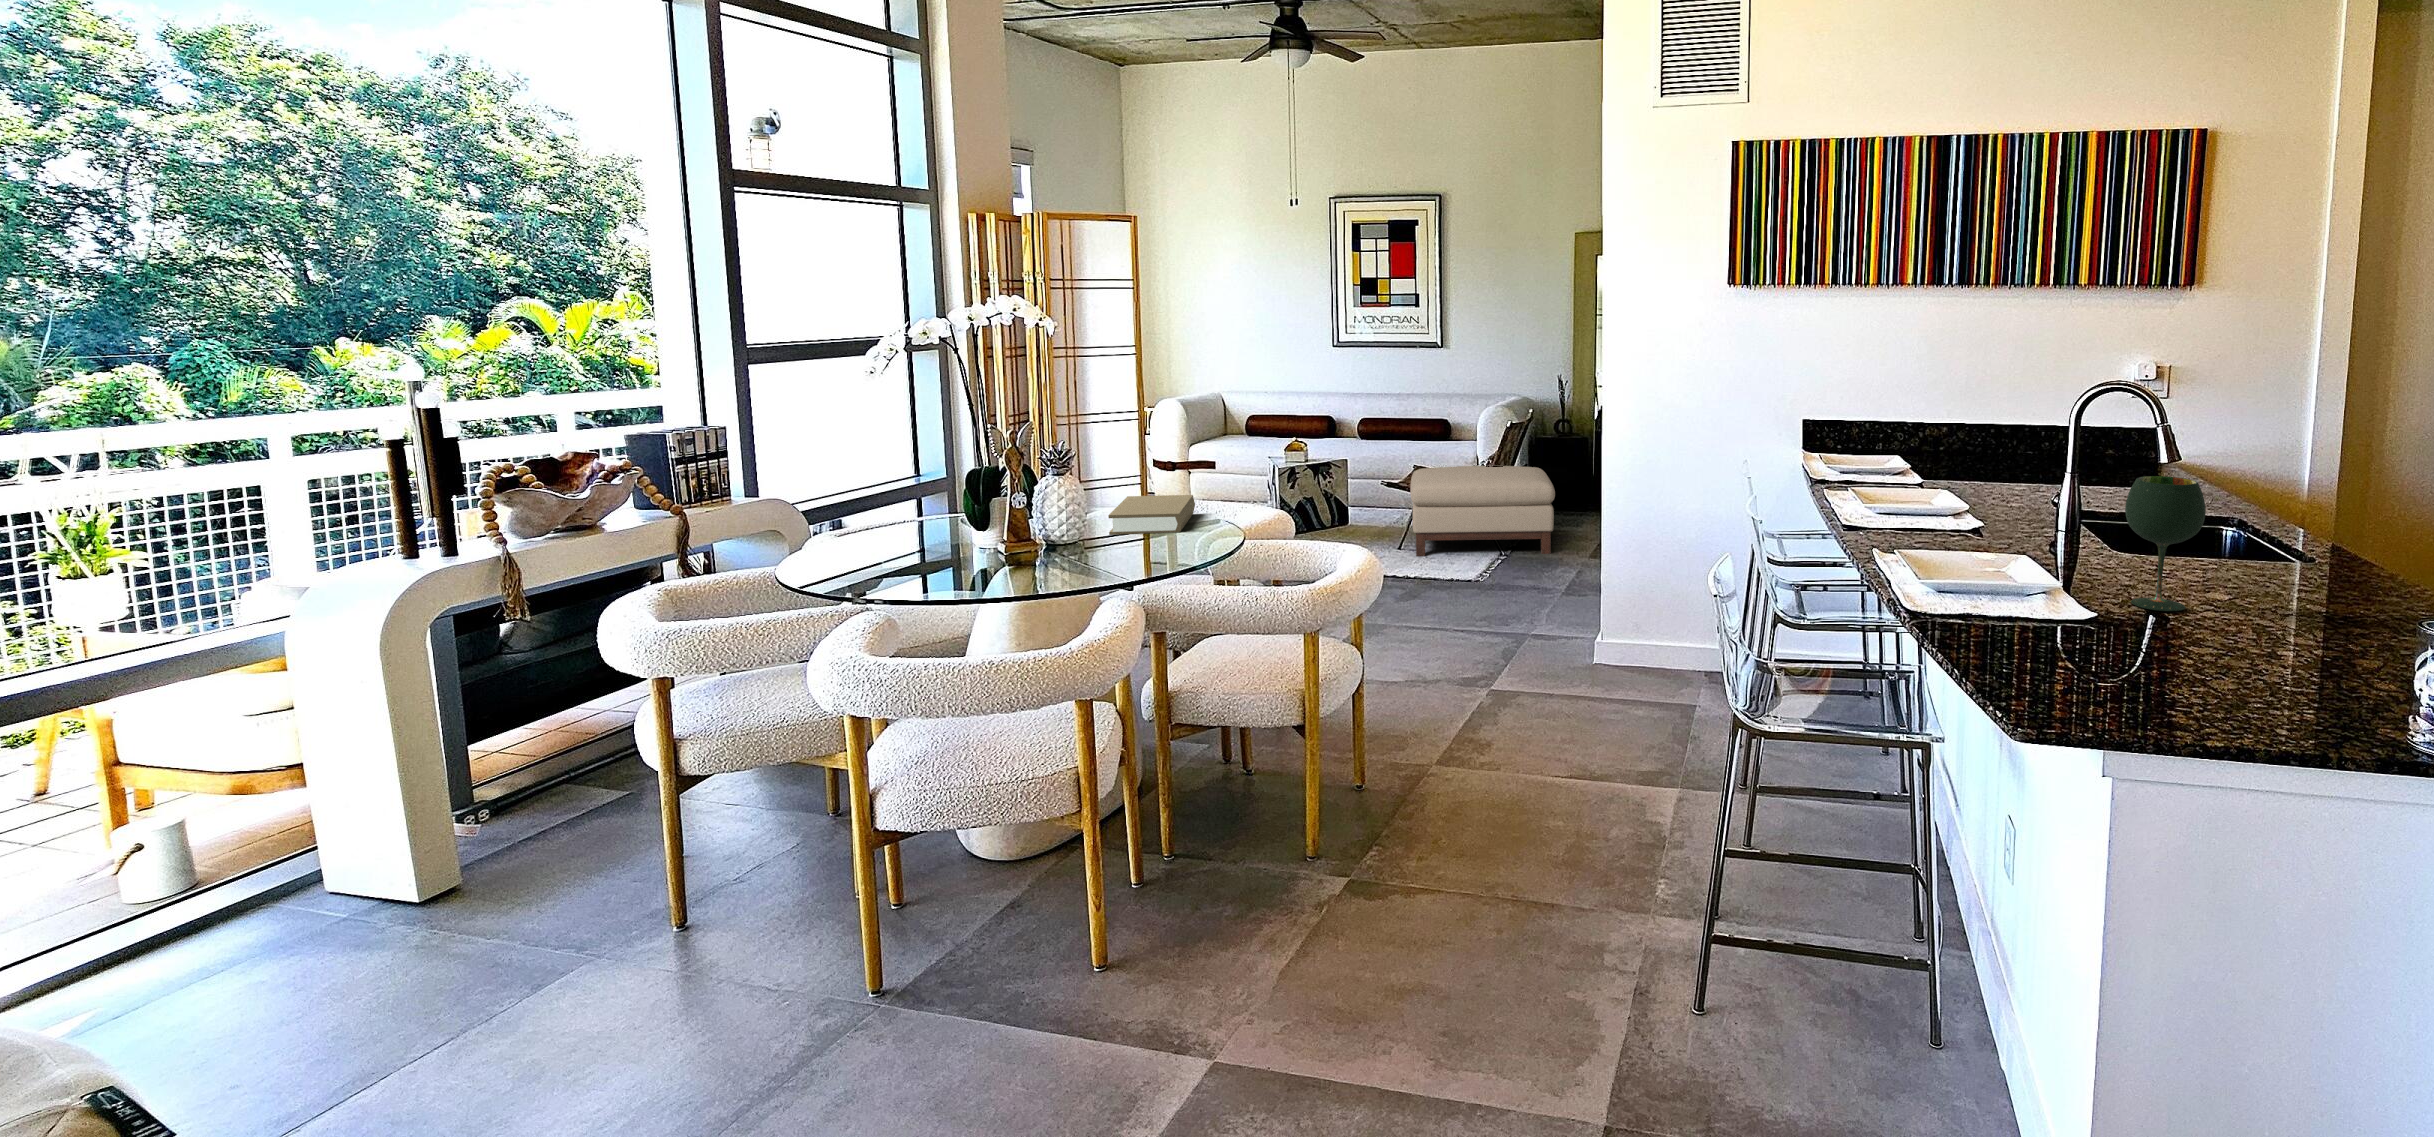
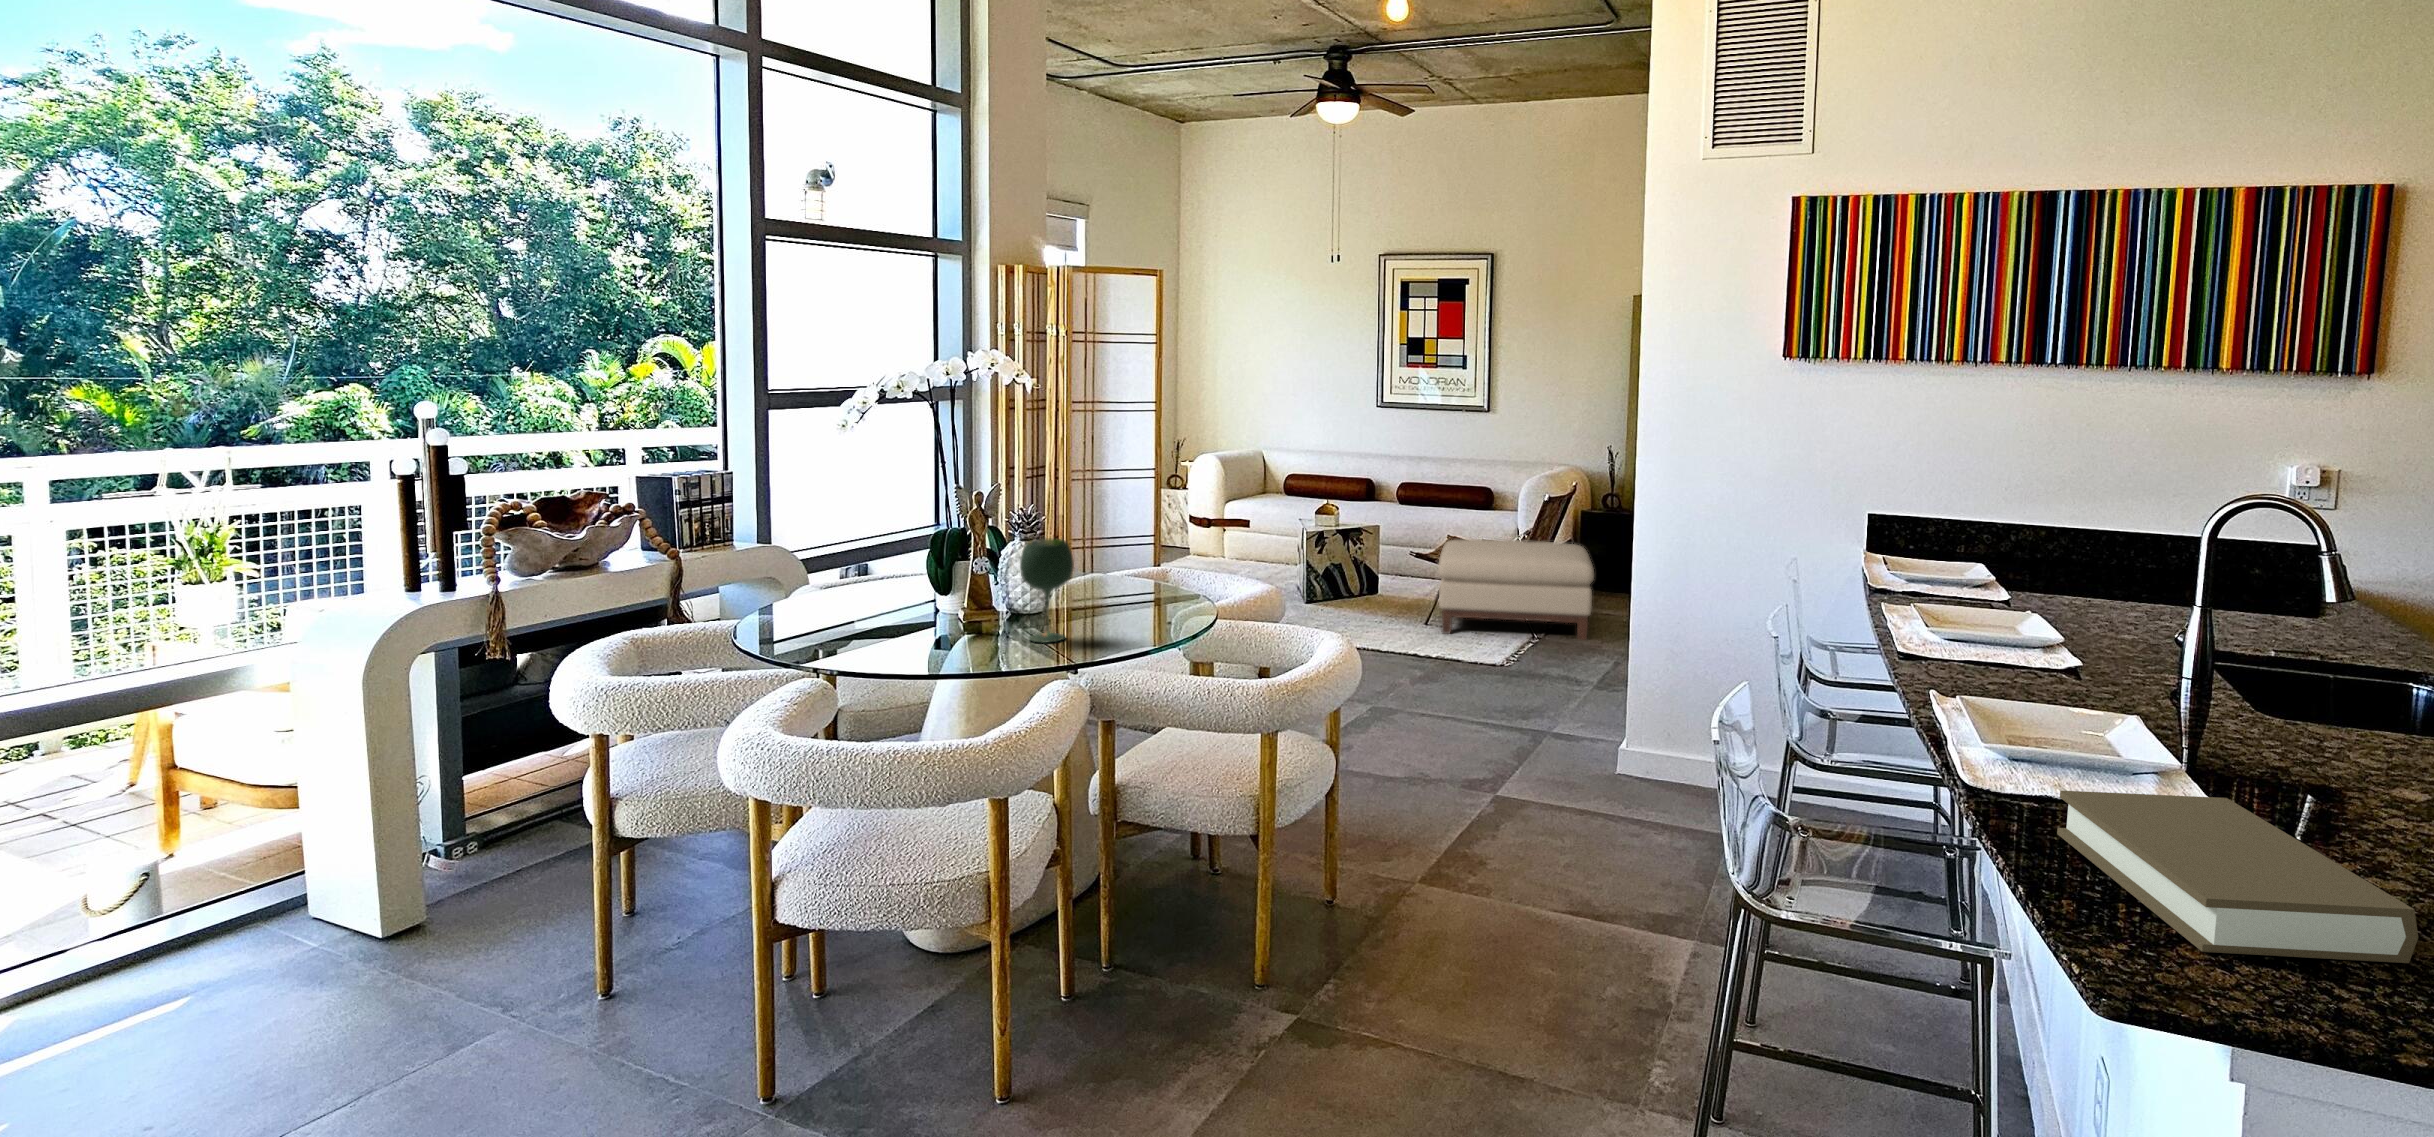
wine glass: present [2125,476,2206,611] -> present [1020,539,1074,643]
book: present [1108,495,1195,535] -> present [2057,790,2418,963]

